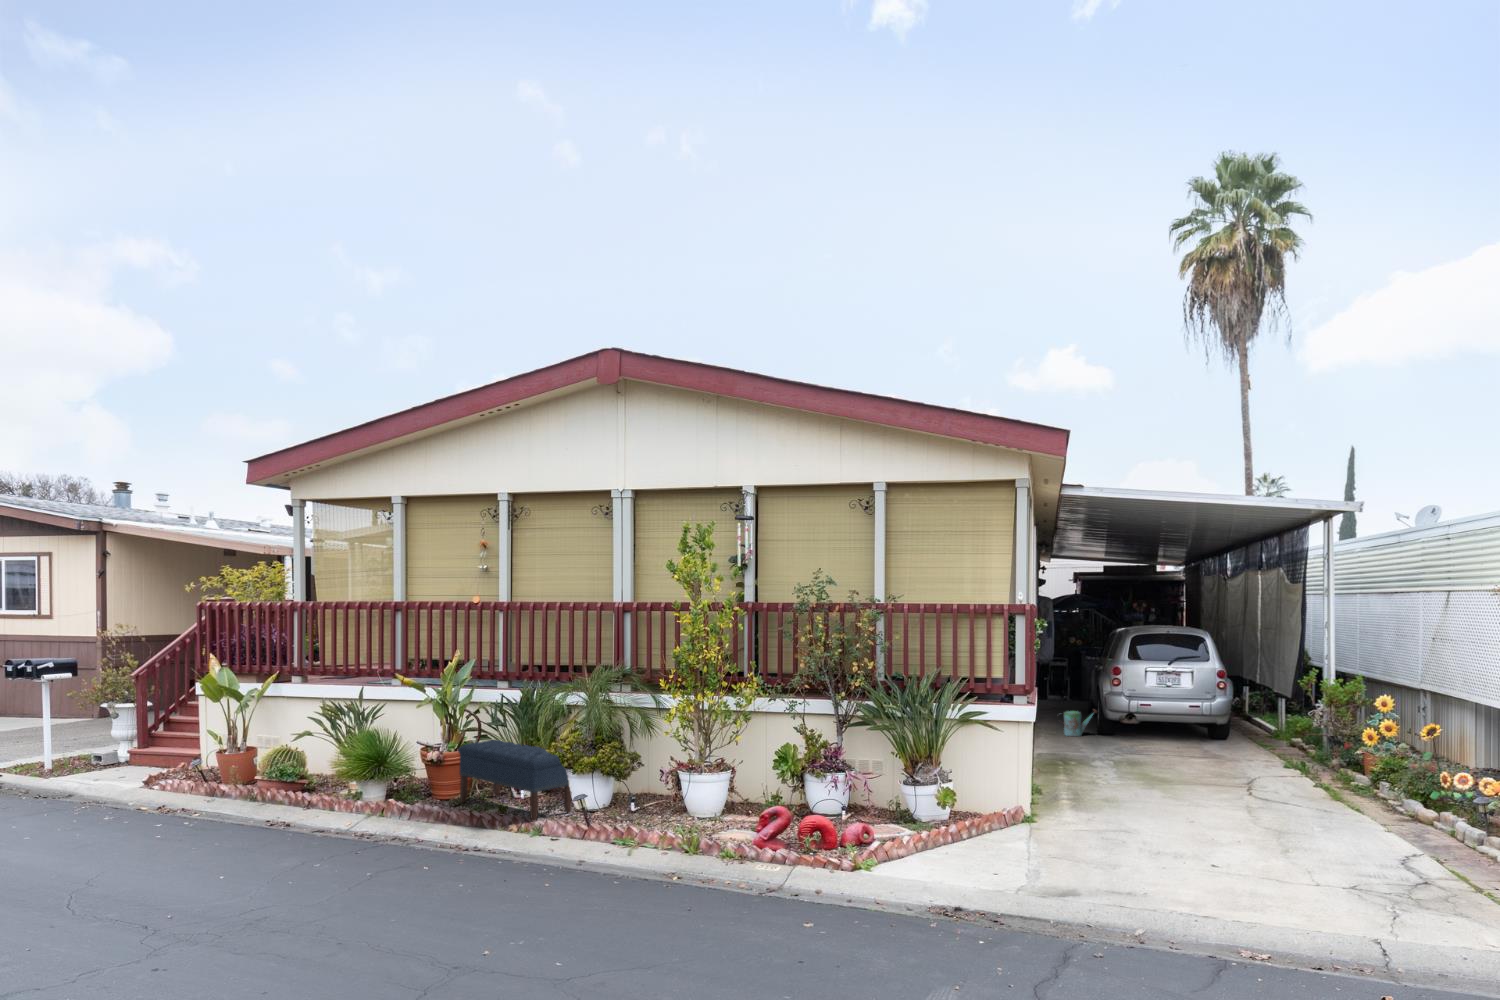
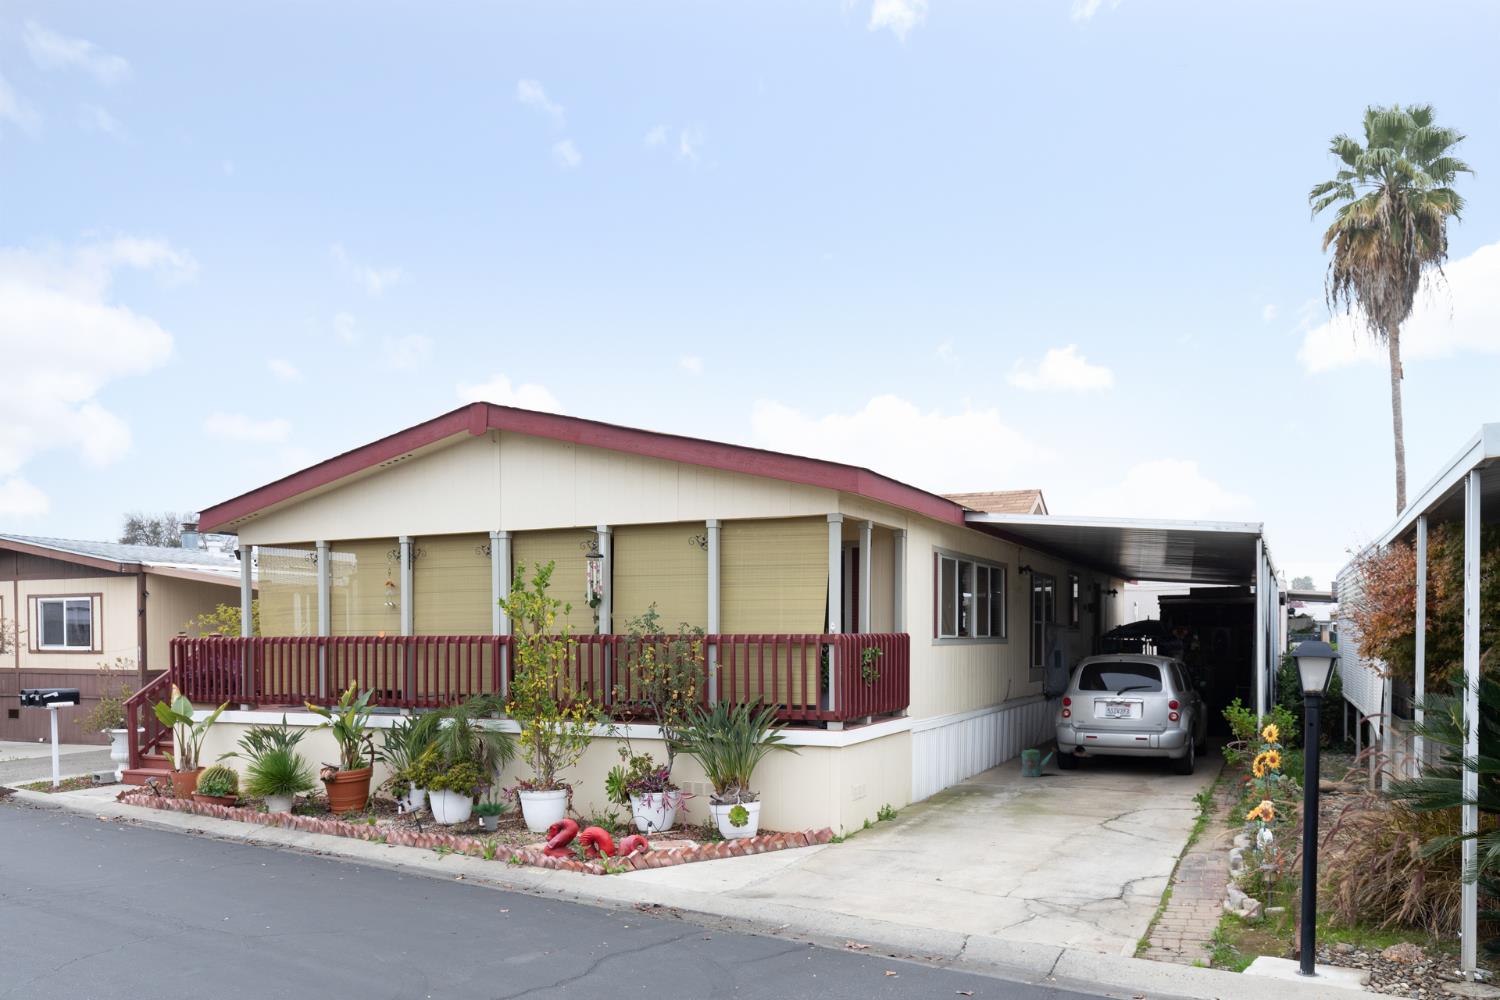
bench: present [458,740,572,822] -> none [344,761,432,834]
potted plant: none [620,750,668,815] -> present [471,770,511,831]

